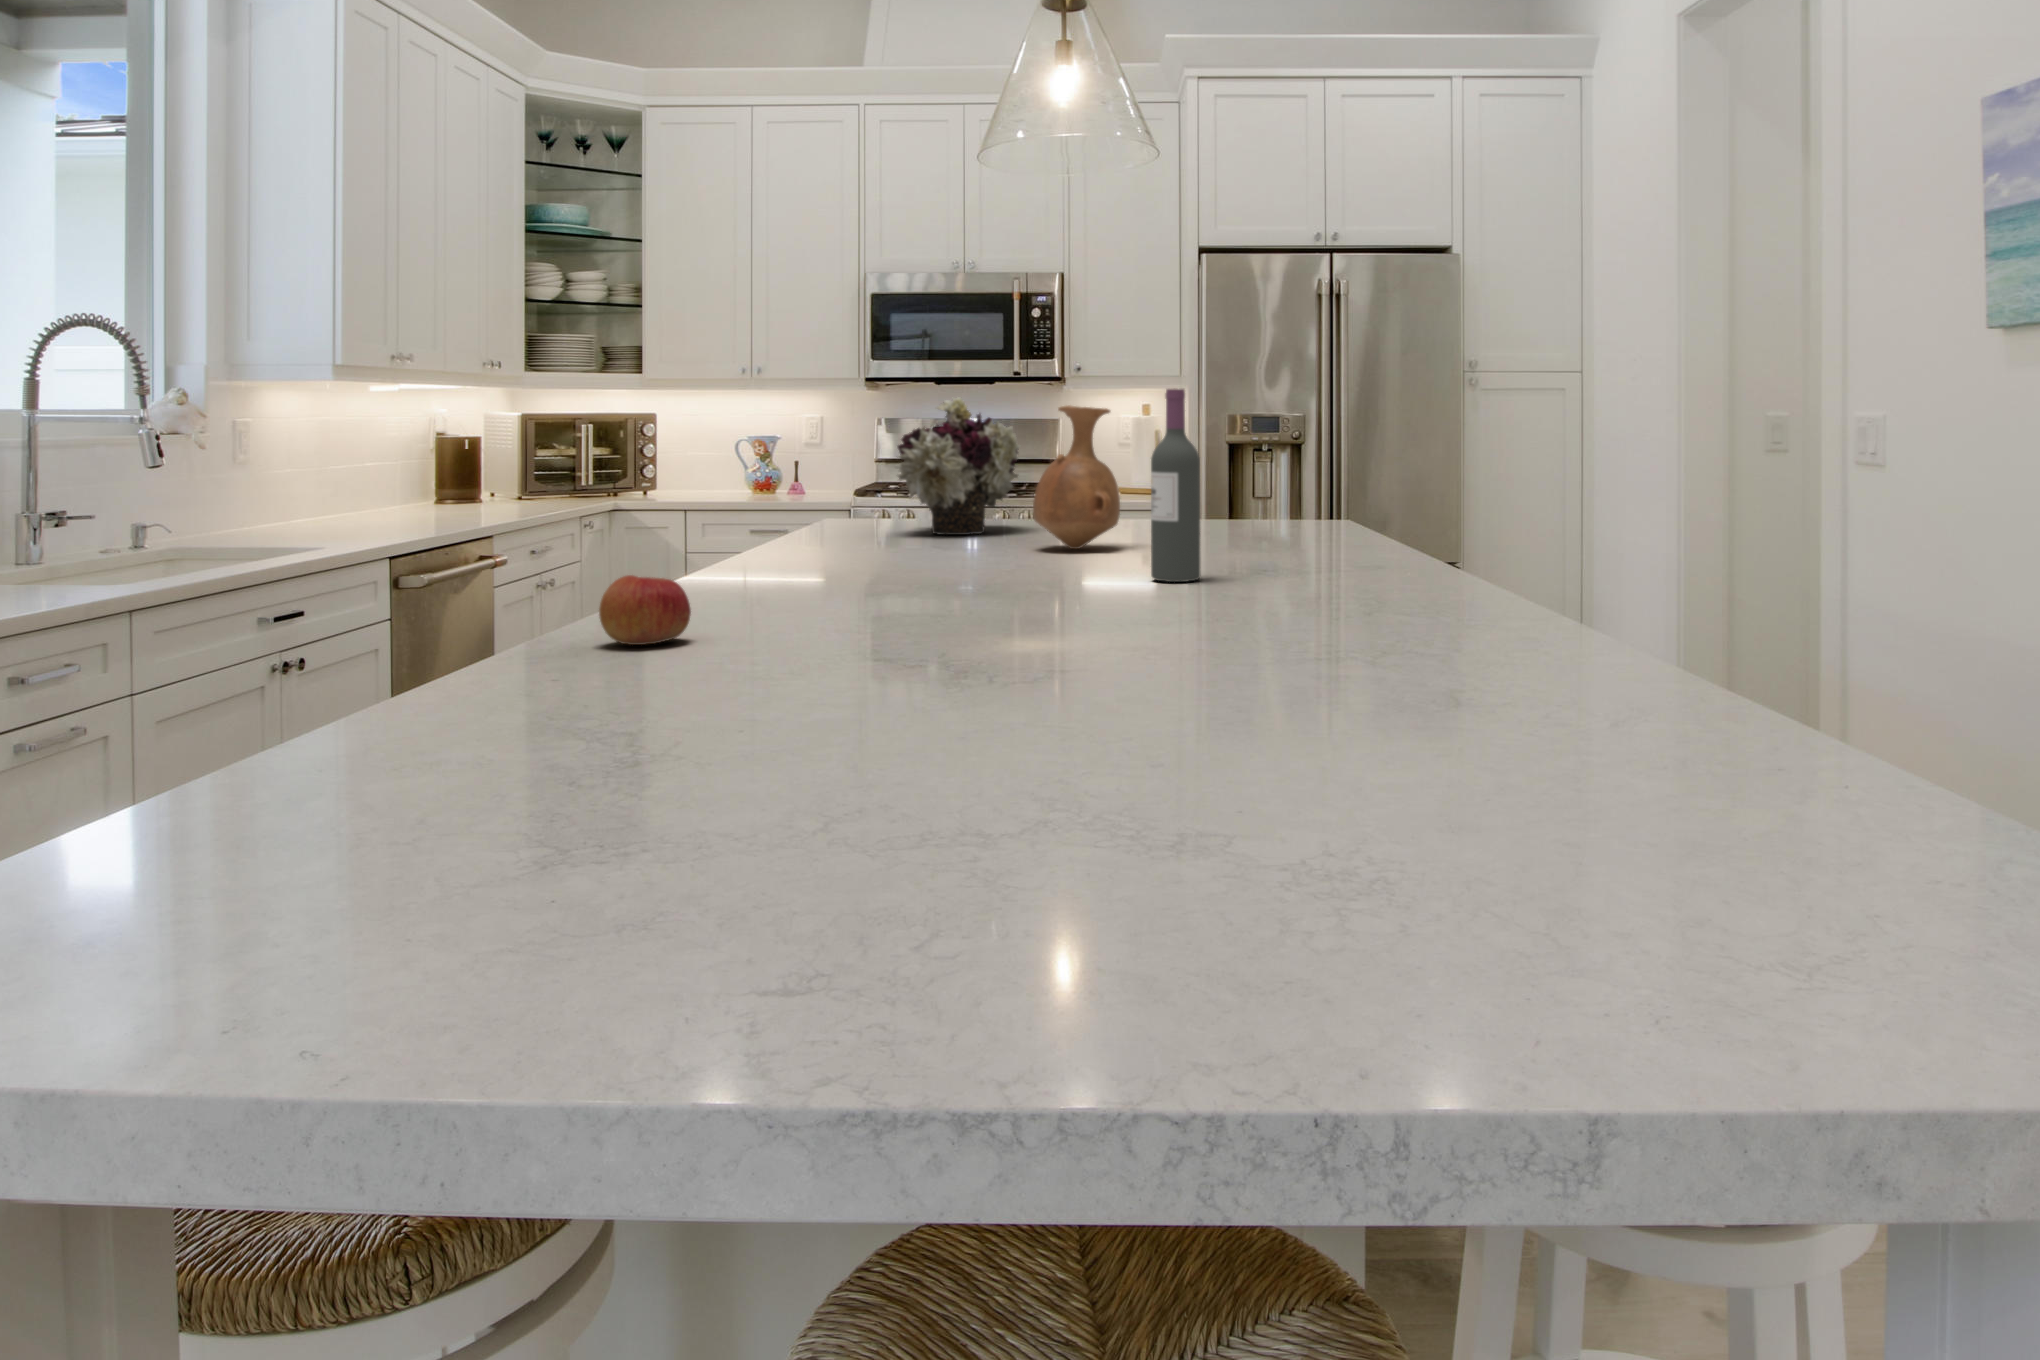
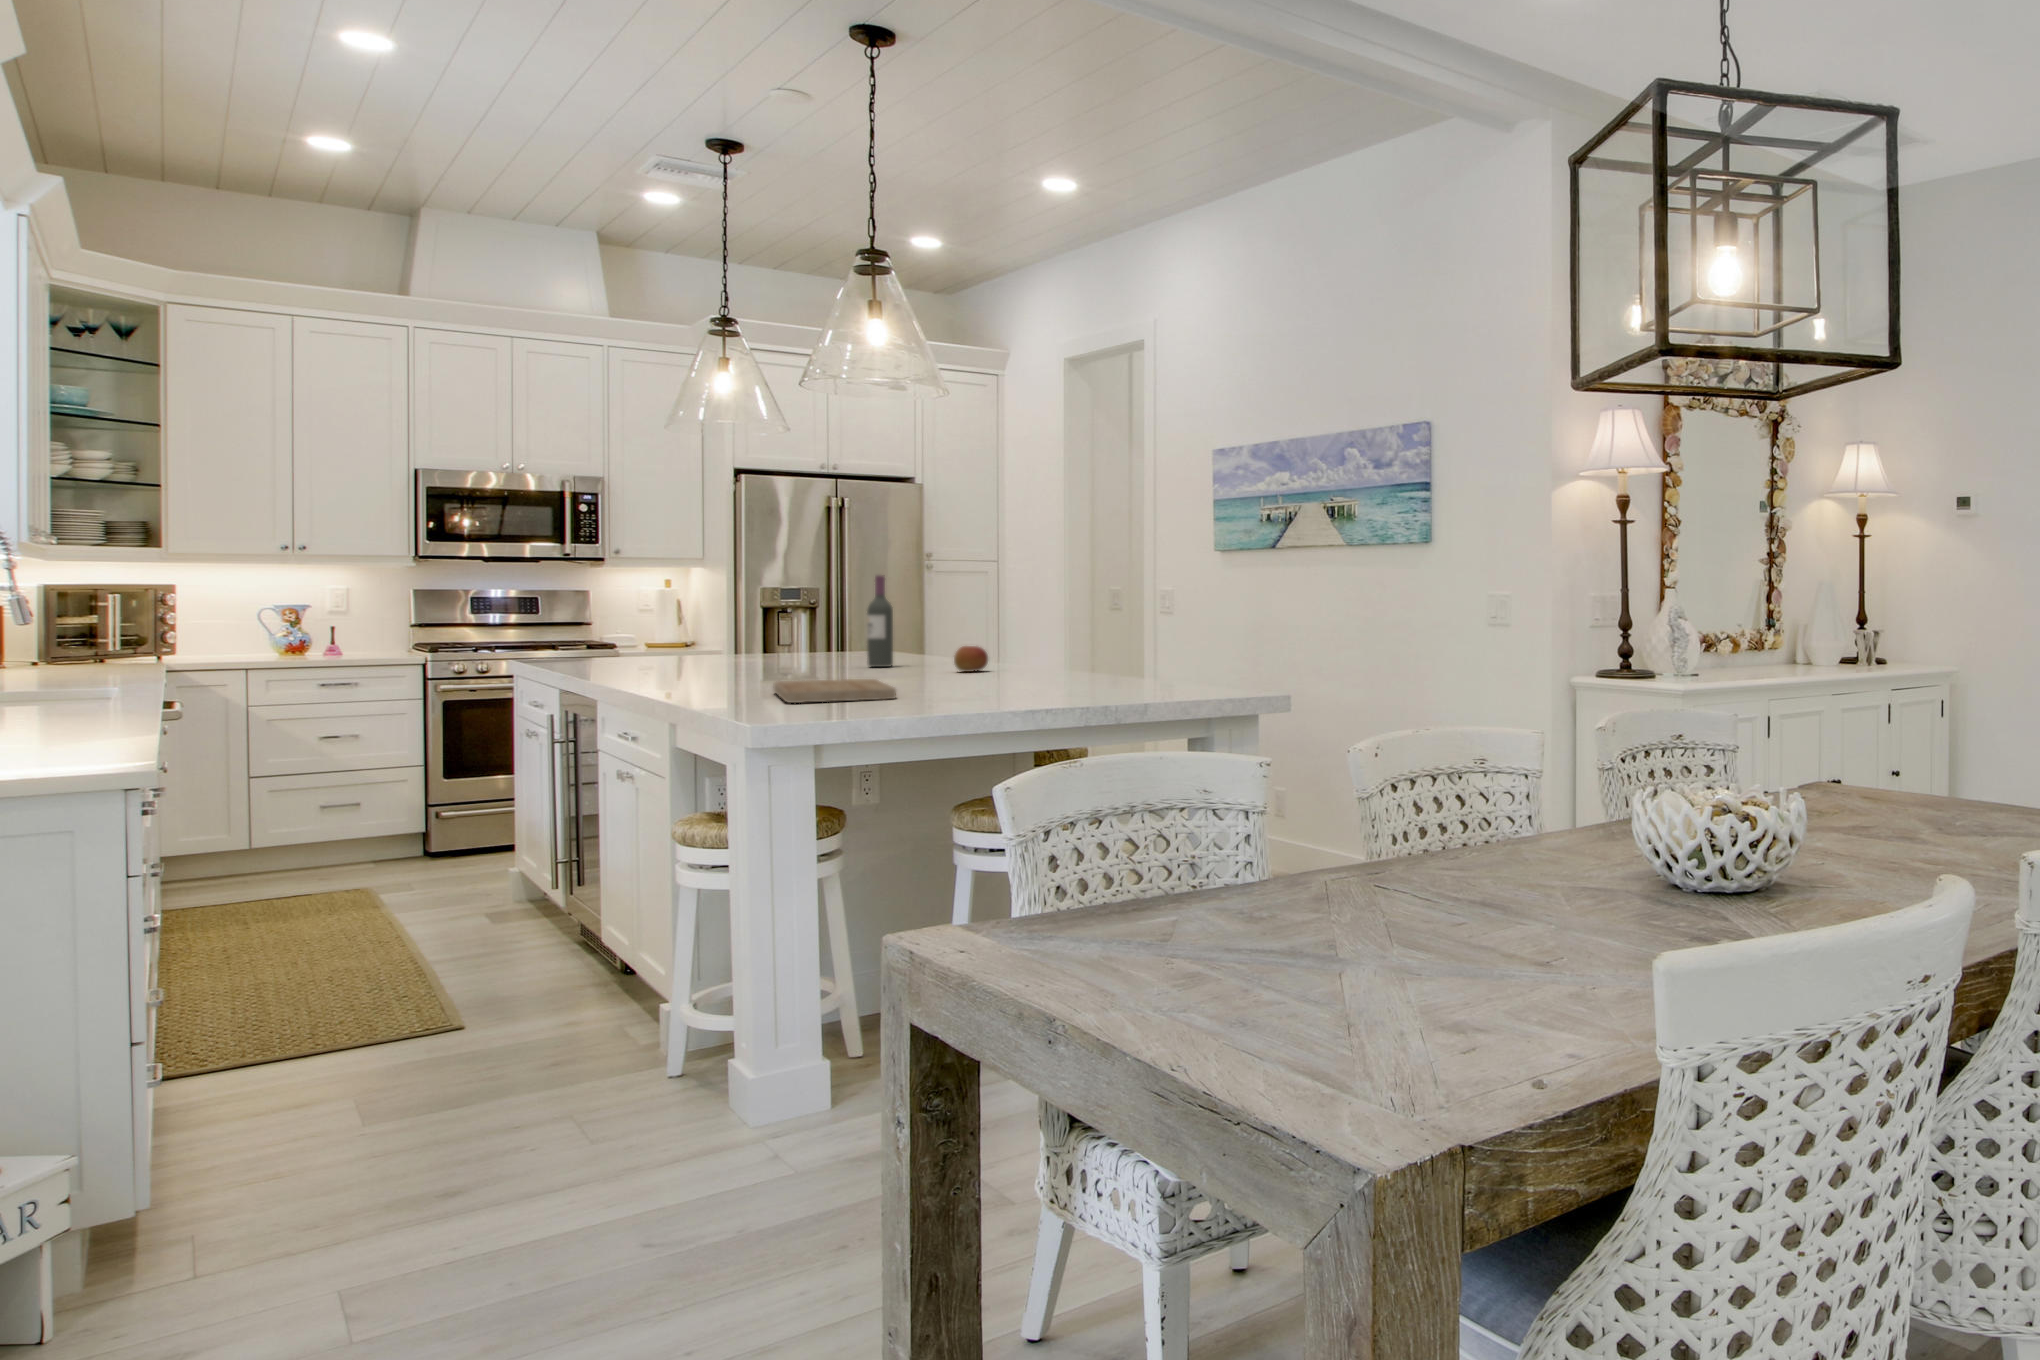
flower arrangement: present [896,397,1019,535] -> none [617,576,704,662]
vase: present [1033,405,1120,549] -> none [750,582,805,662]
apple: present [599,575,691,645] -> present [954,646,988,672]
cutting board: none [383,662,873,810] -> present [773,679,896,703]

